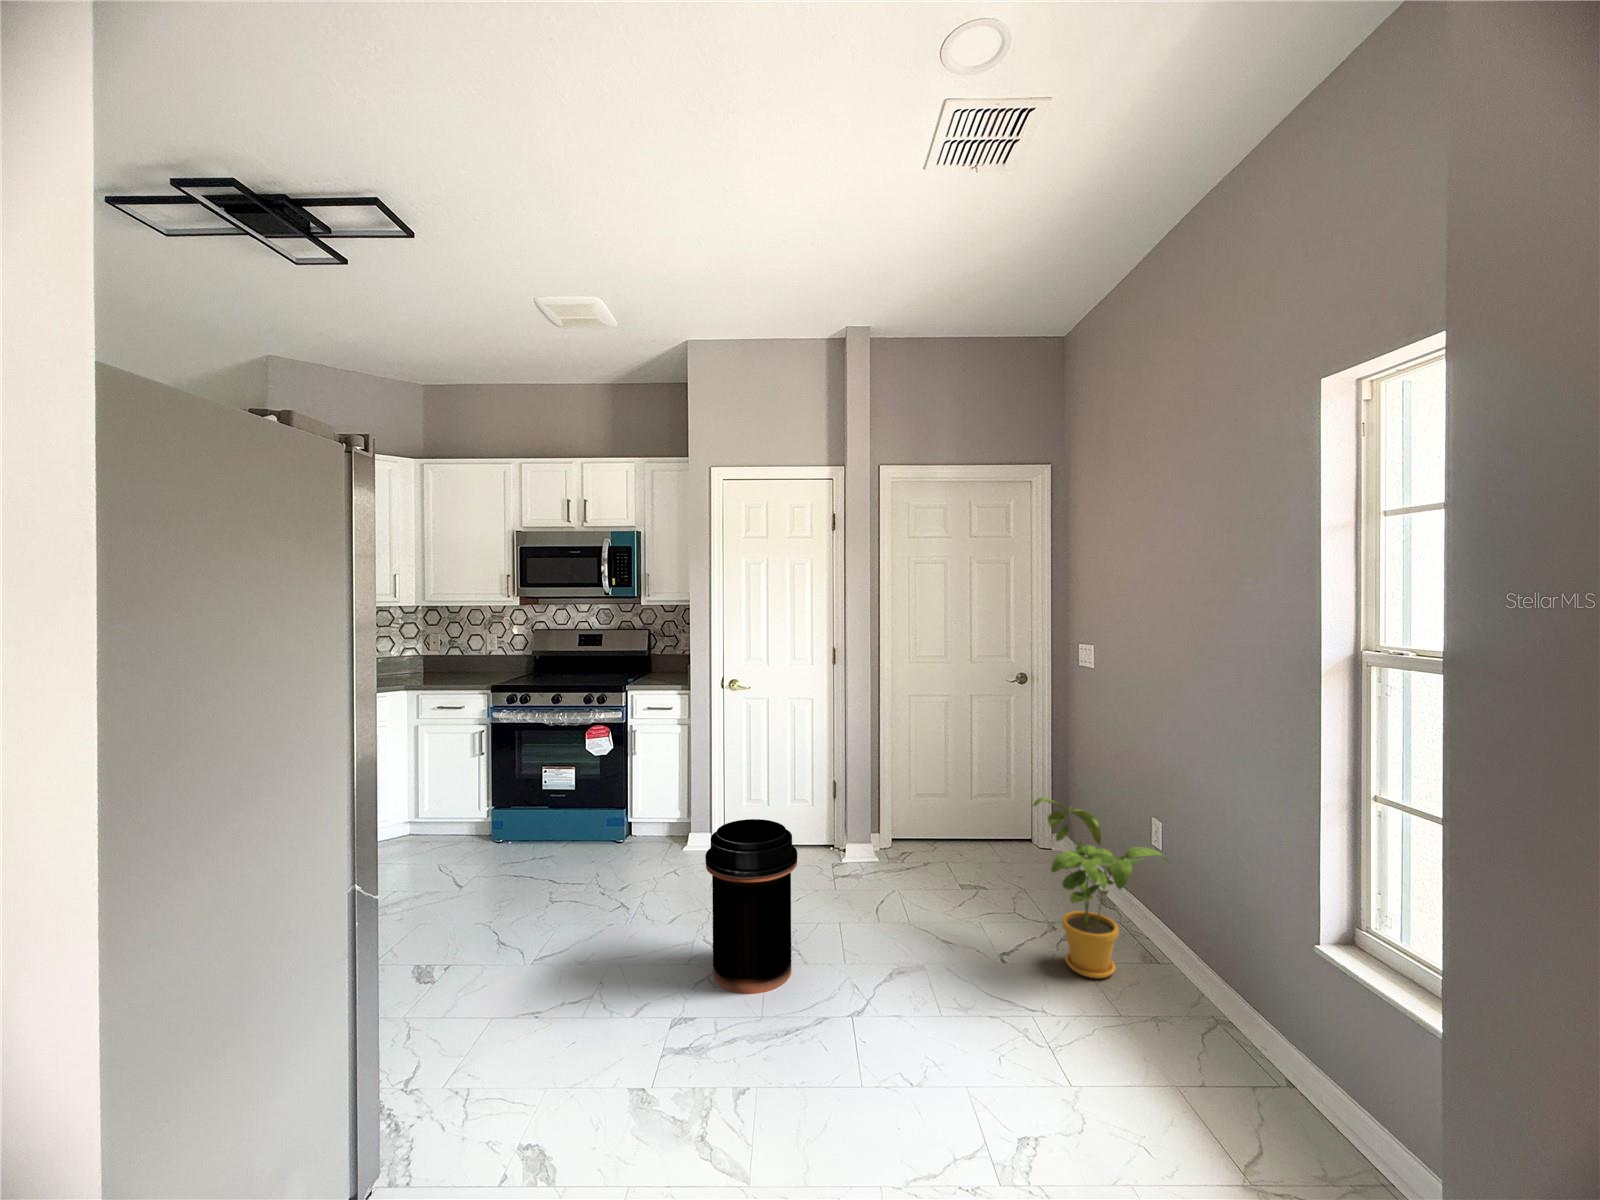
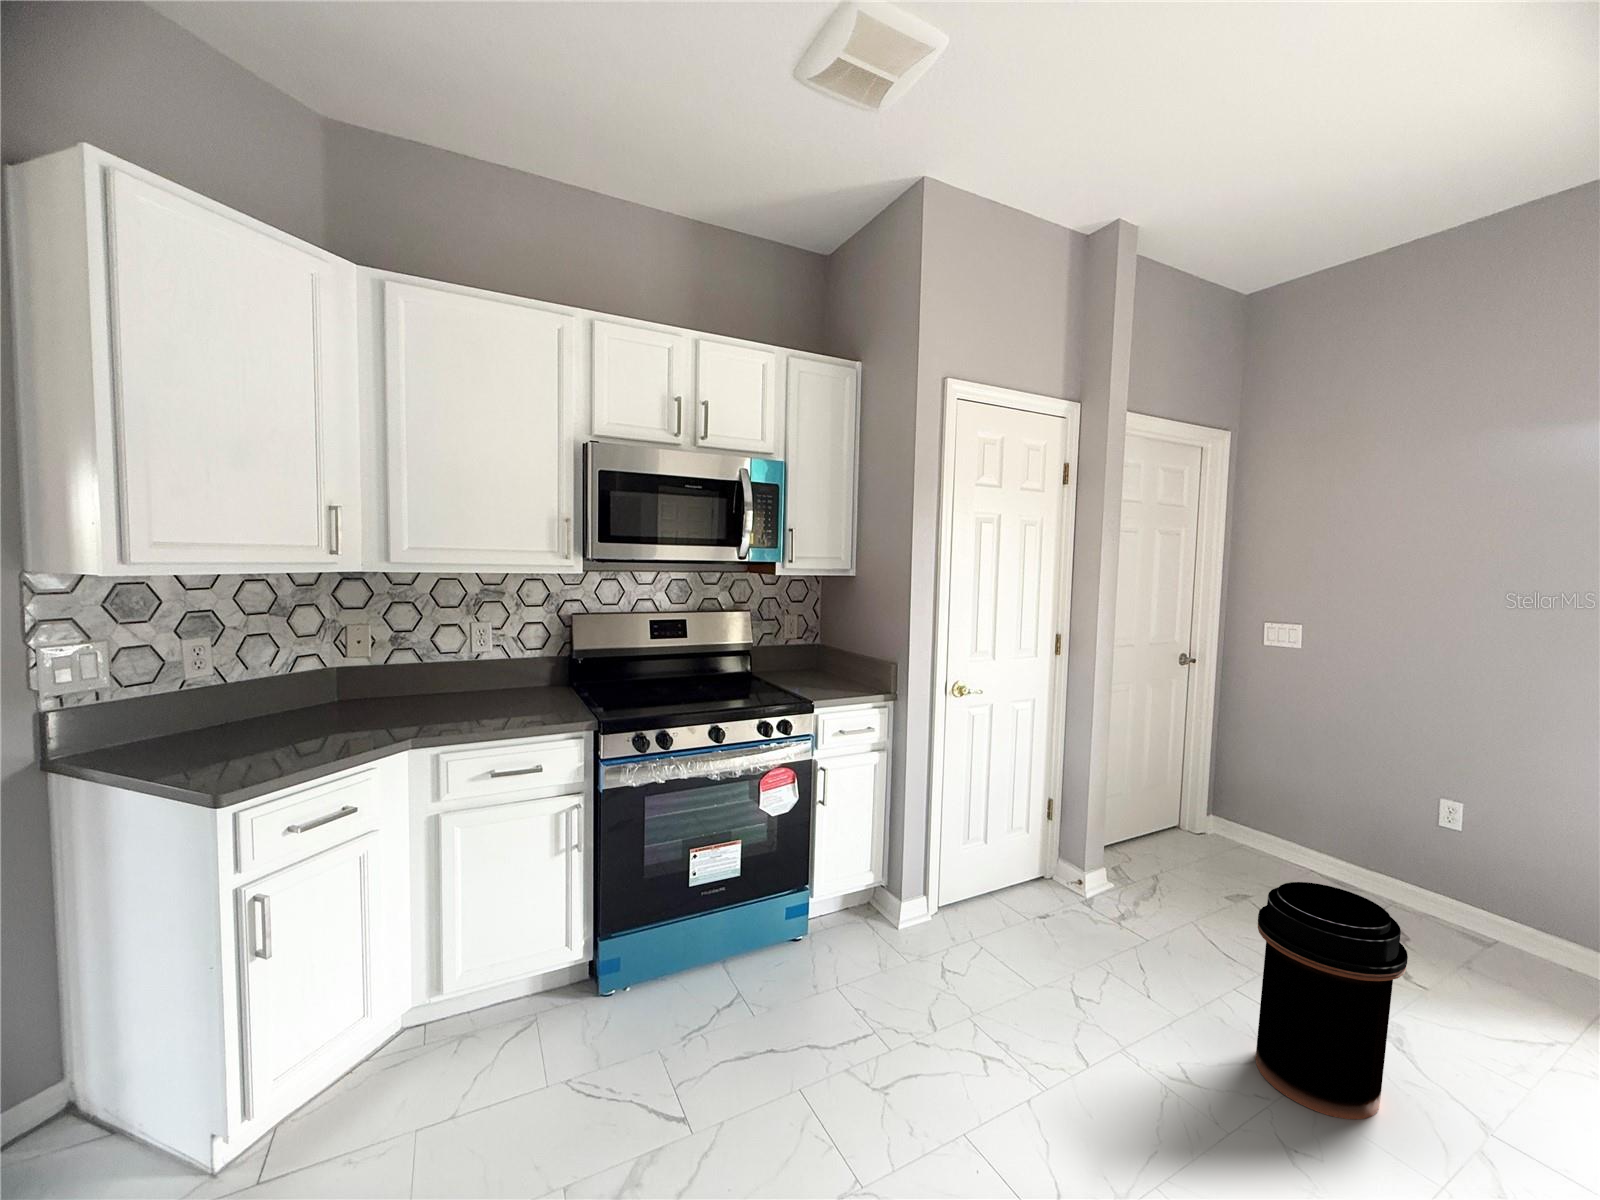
house plant: present [1034,797,1168,978] -> none [1416,795,1542,966]

